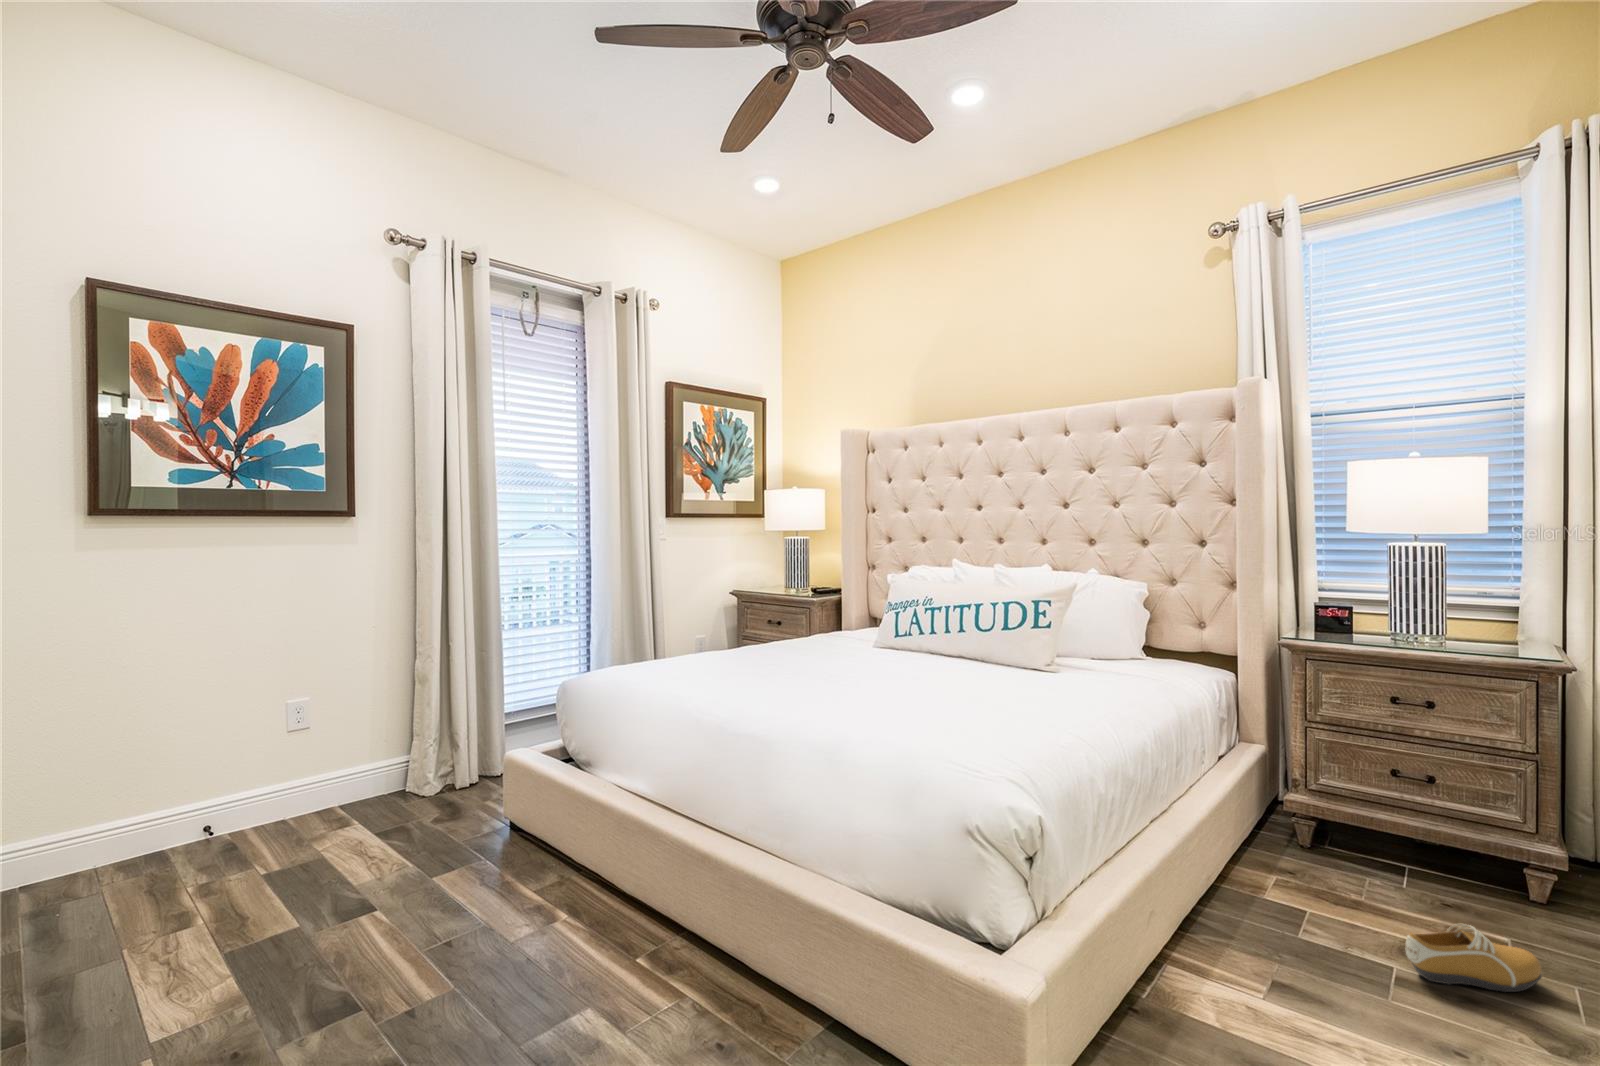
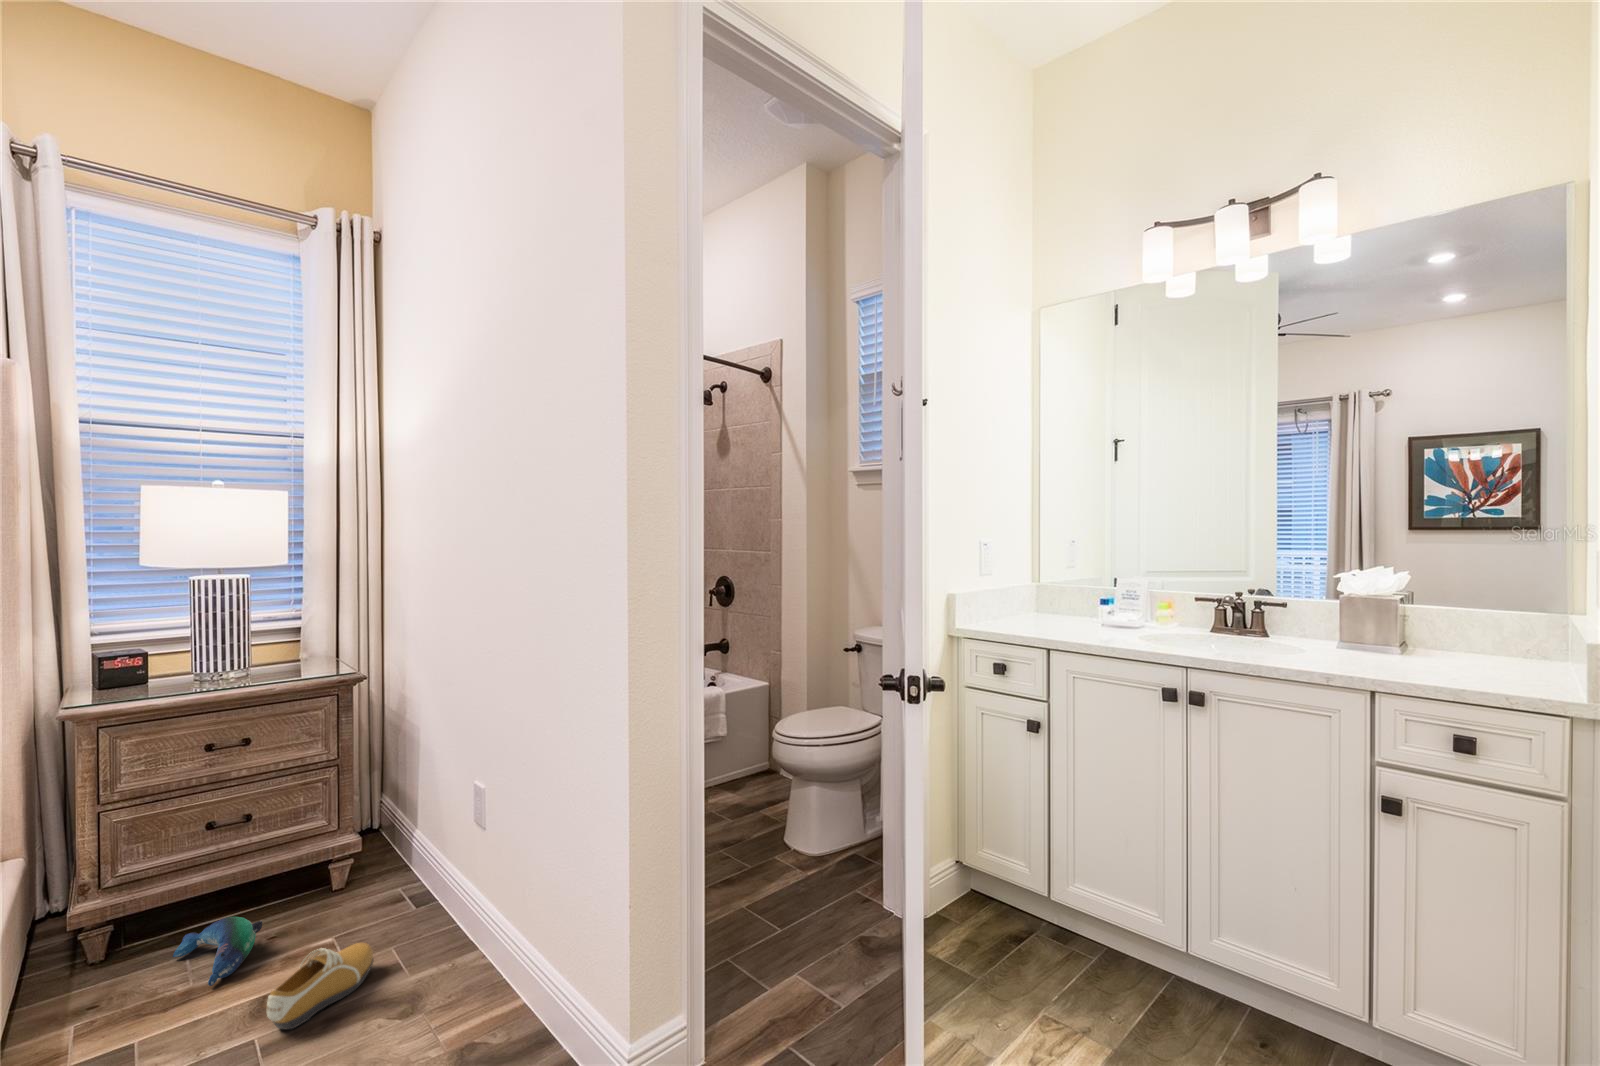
plush toy: none [1356,859,1433,910] -> present [173,917,262,986]

